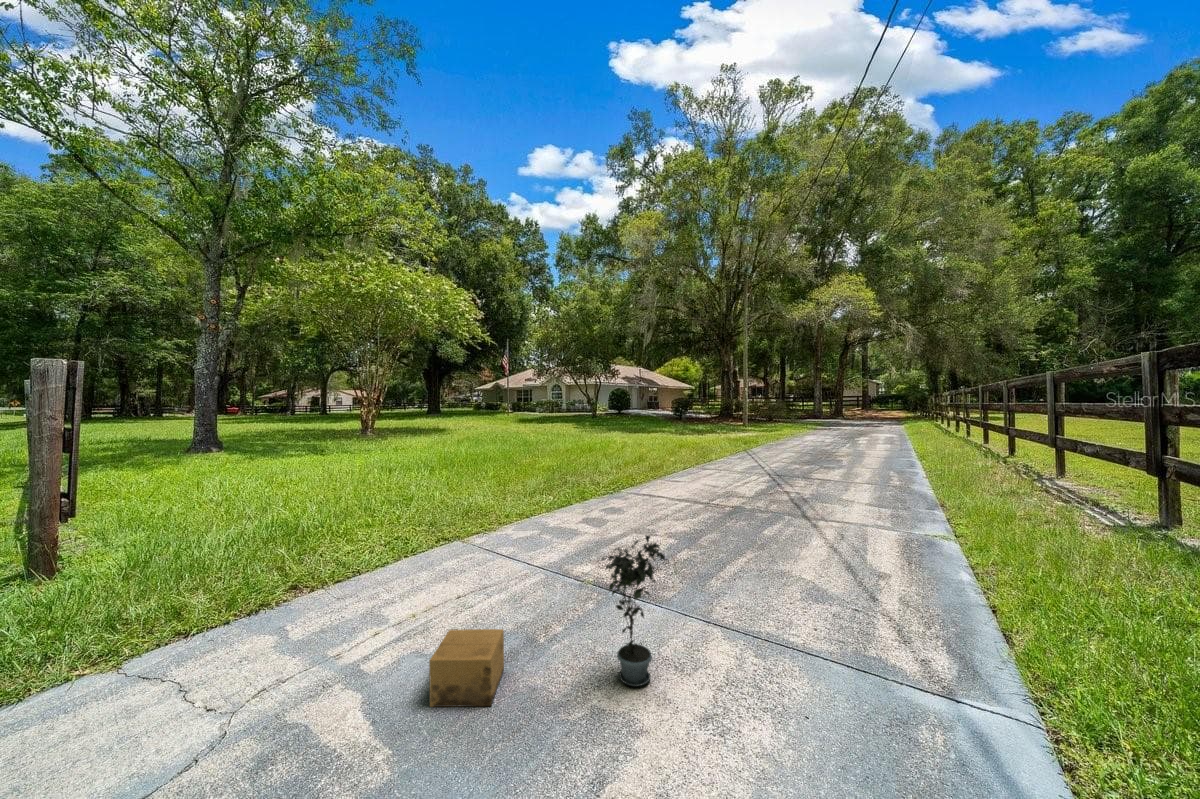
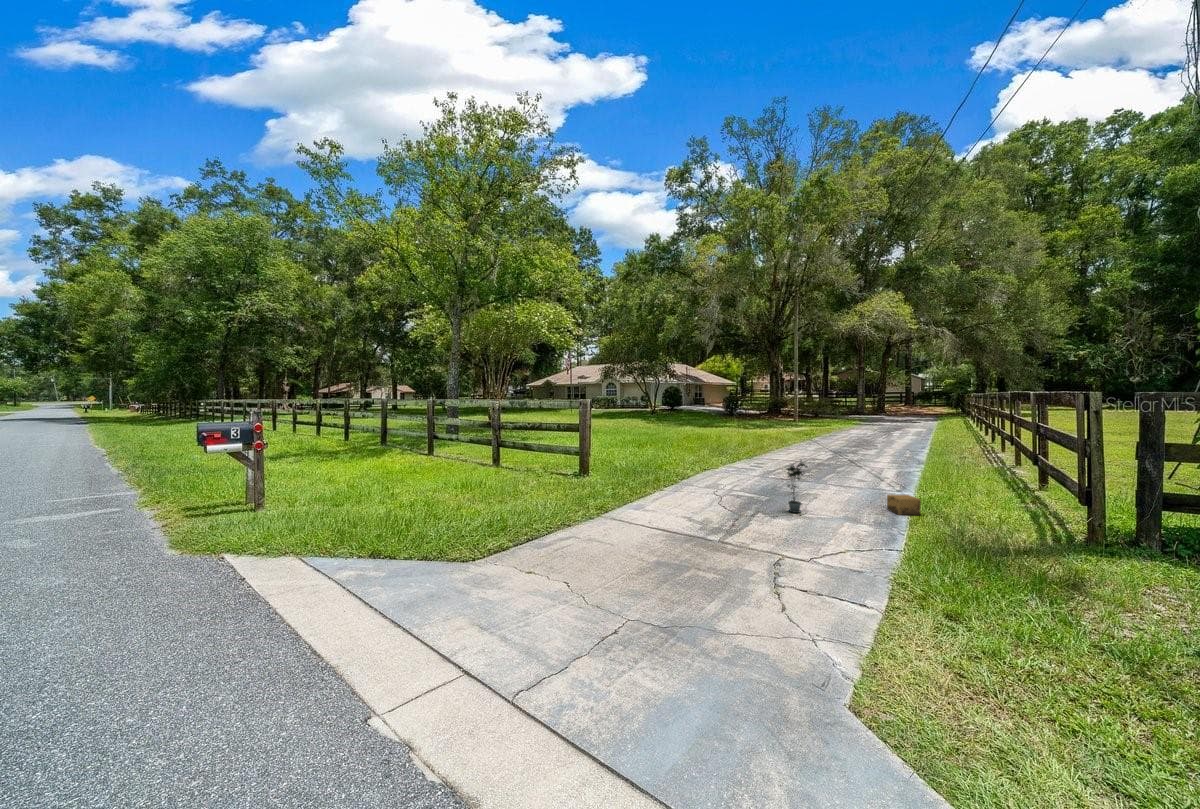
cardboard box: present [429,629,504,707] -> present [887,495,921,515]

